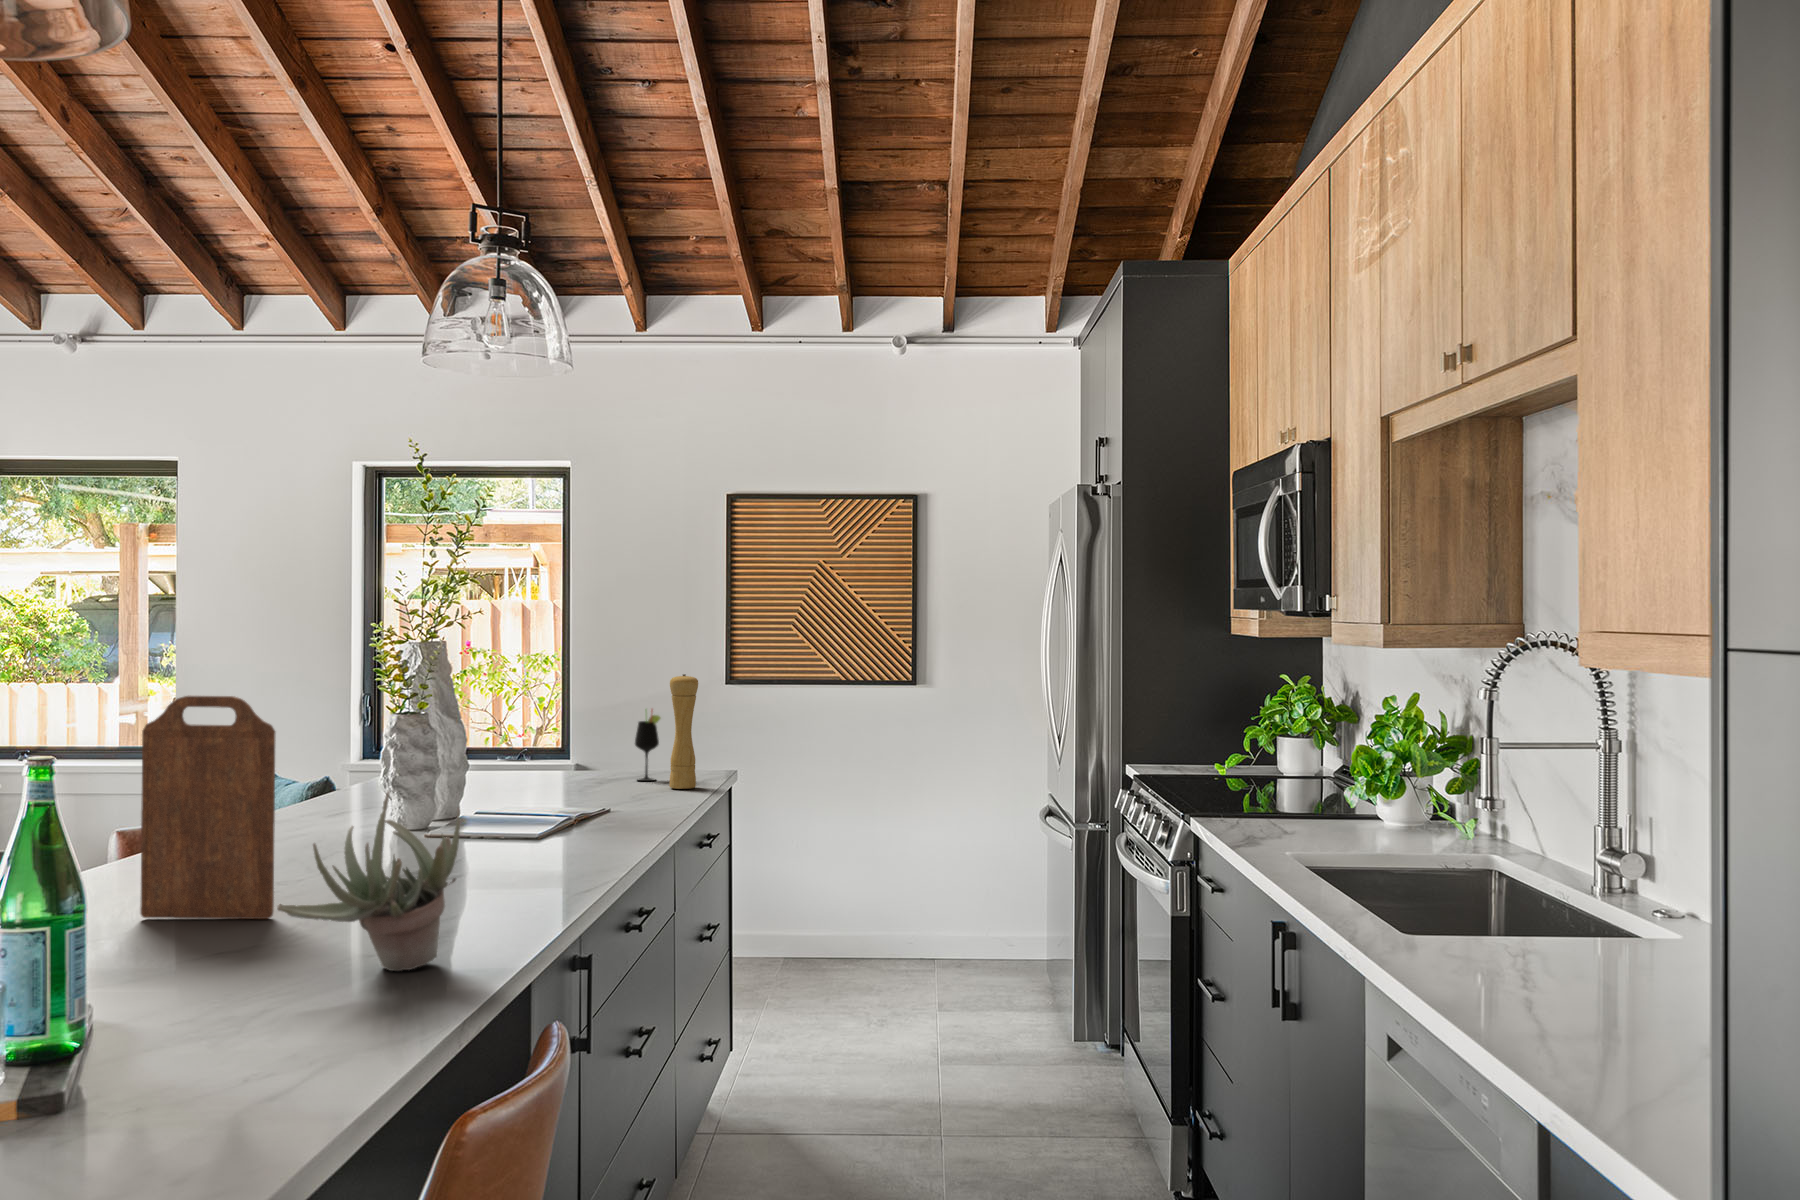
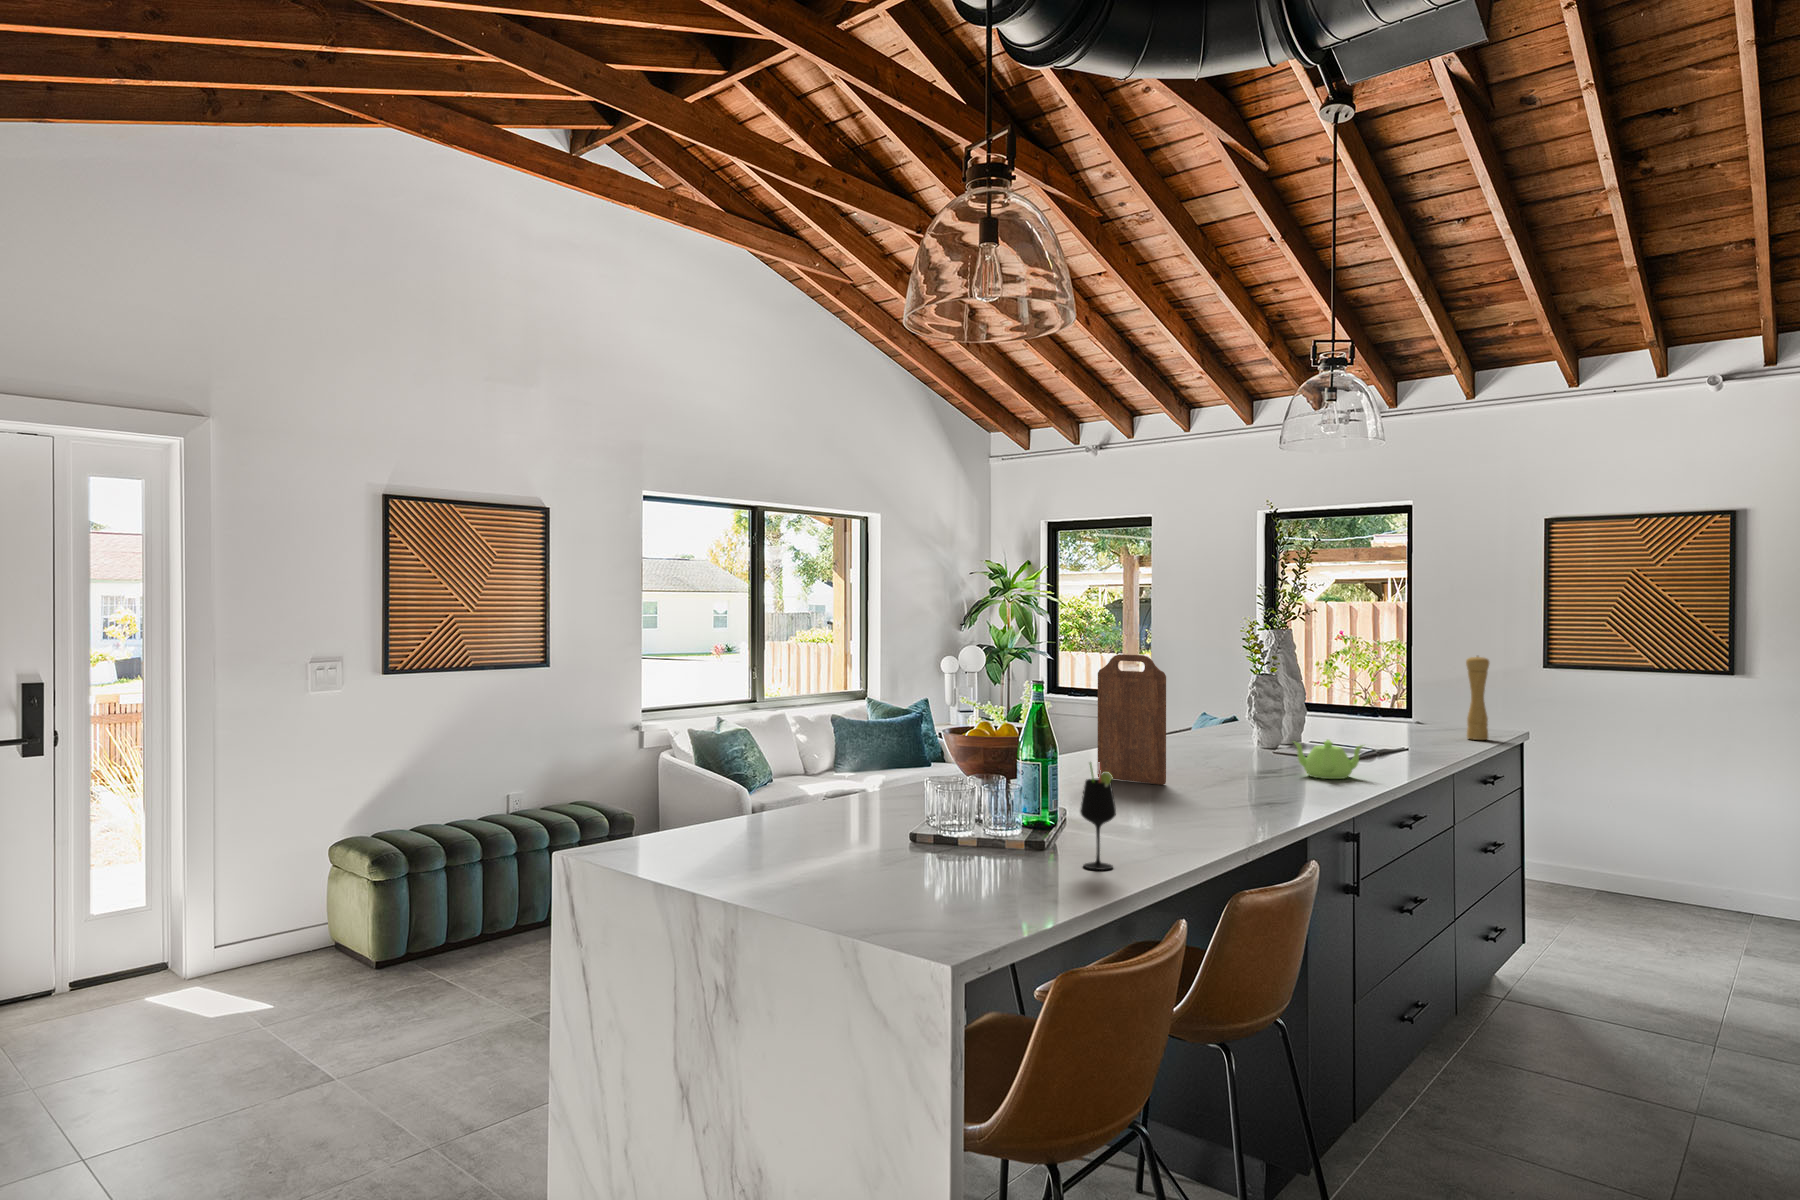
wine glass: present [635,711,661,781] -> present [1080,763,1116,870]
succulent plant: present [277,791,460,971] -> none [1153,709,1257,816]
teapot: none [470,812,578,875] -> present [1294,740,1363,779]

